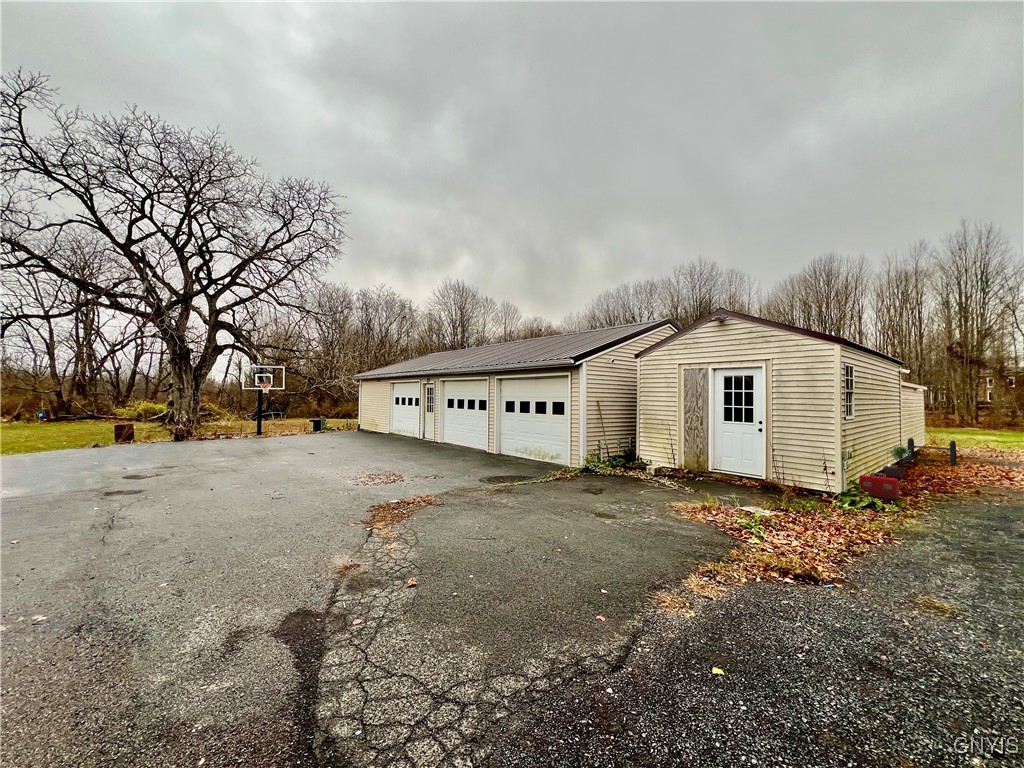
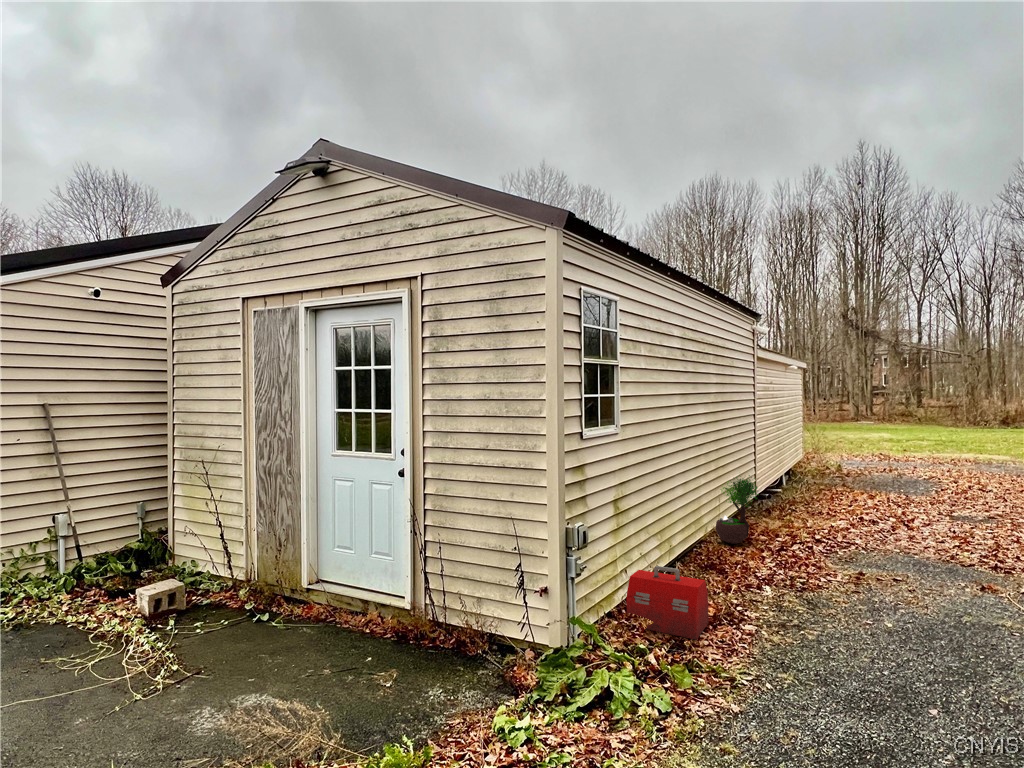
bench: present [907,438,957,465] -> none [775,450,840,497]

